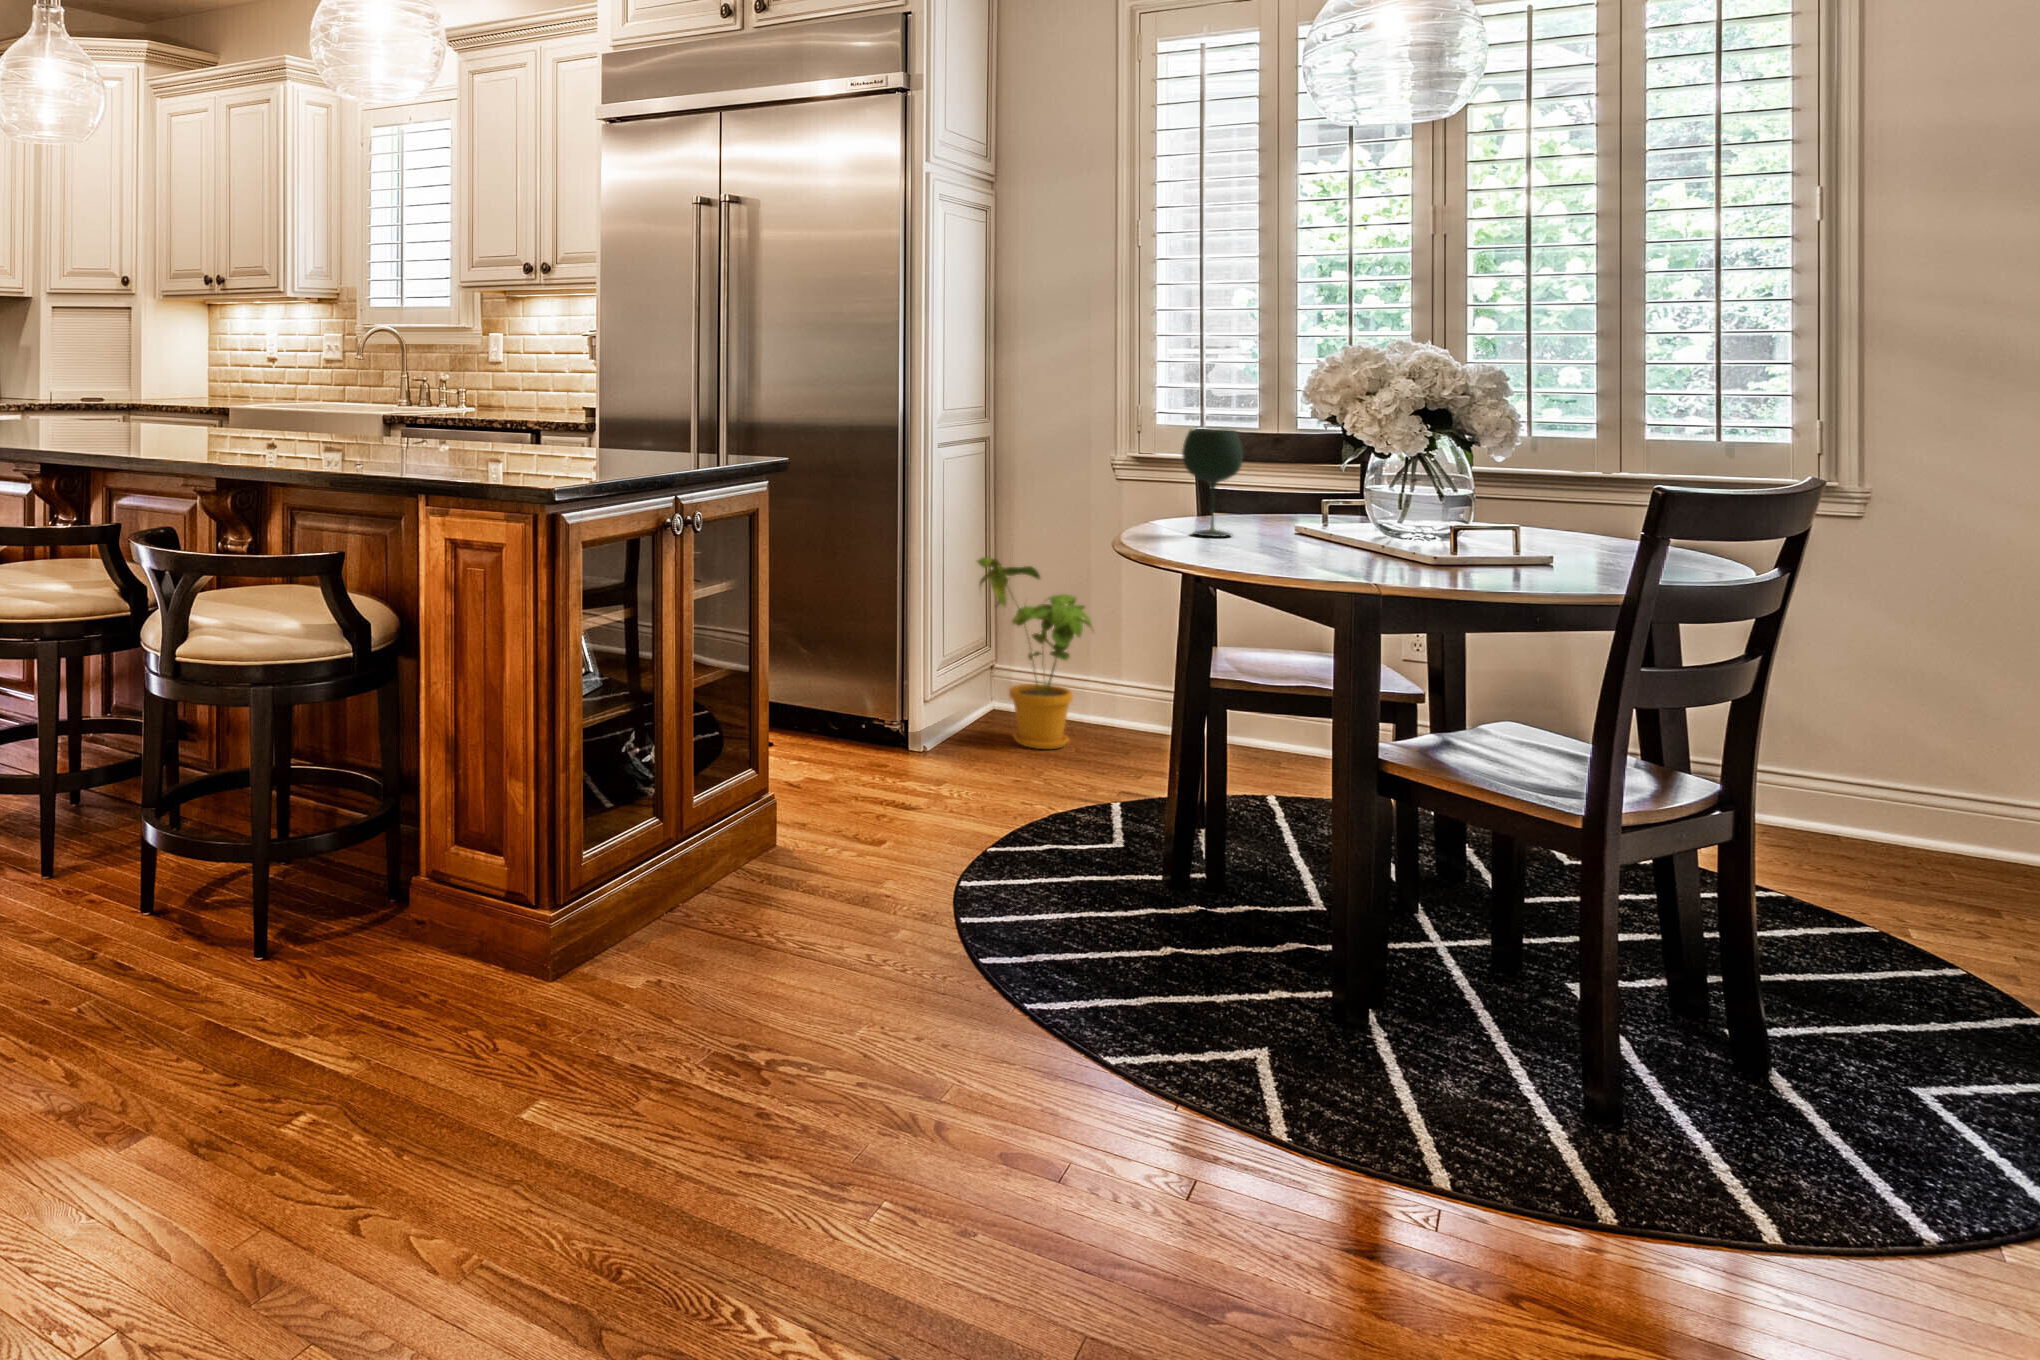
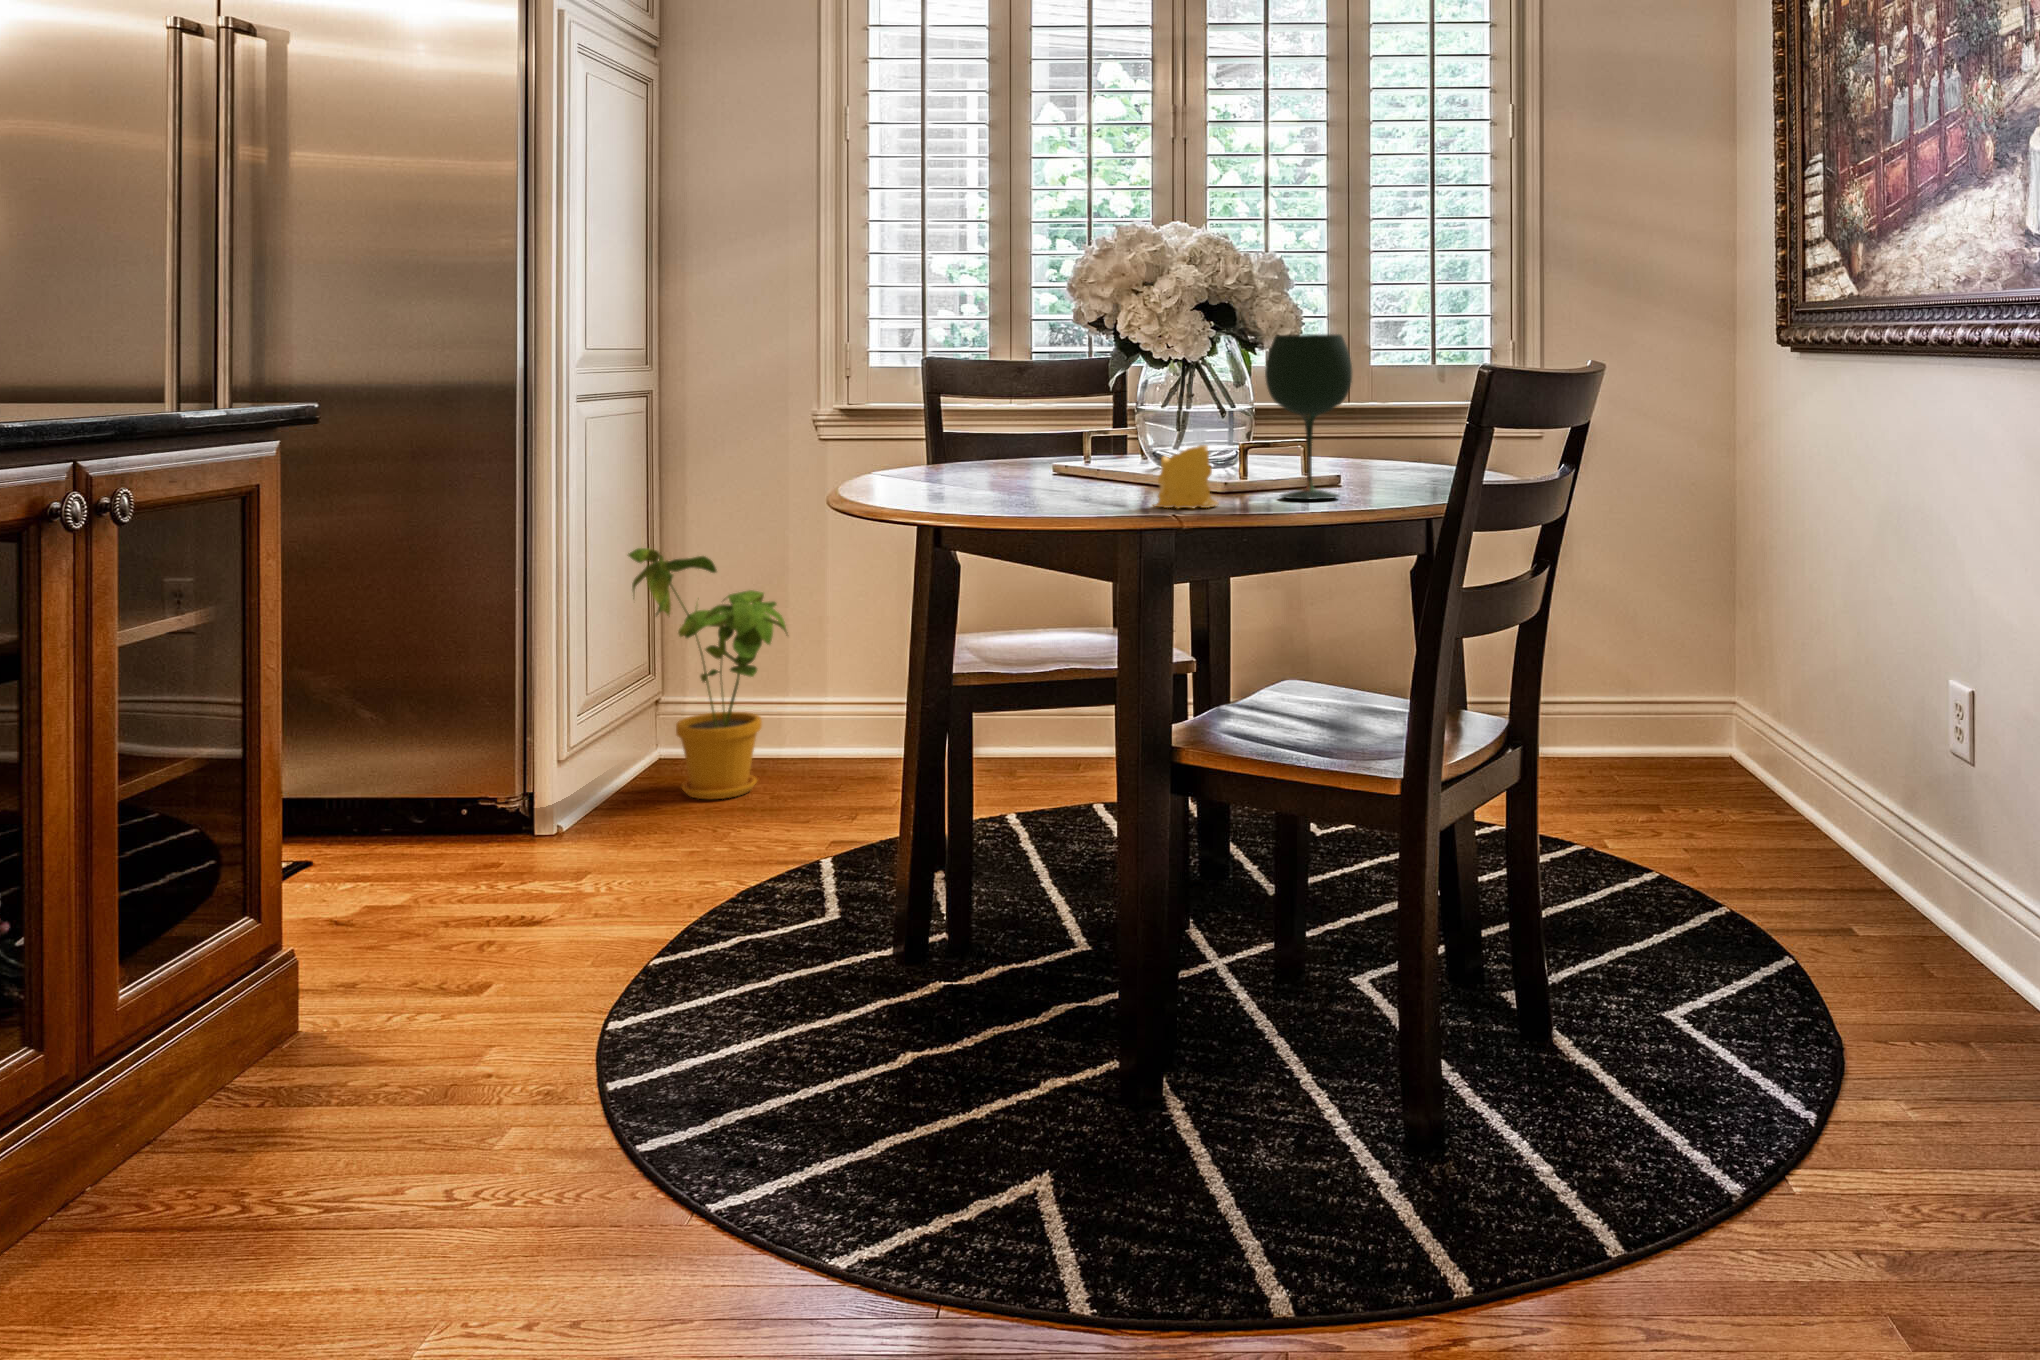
wine glass: present [1182,429,1243,537] -> present [1265,334,1352,500]
candle: none [1361,527,1419,579] -> present [1154,445,1219,508]

